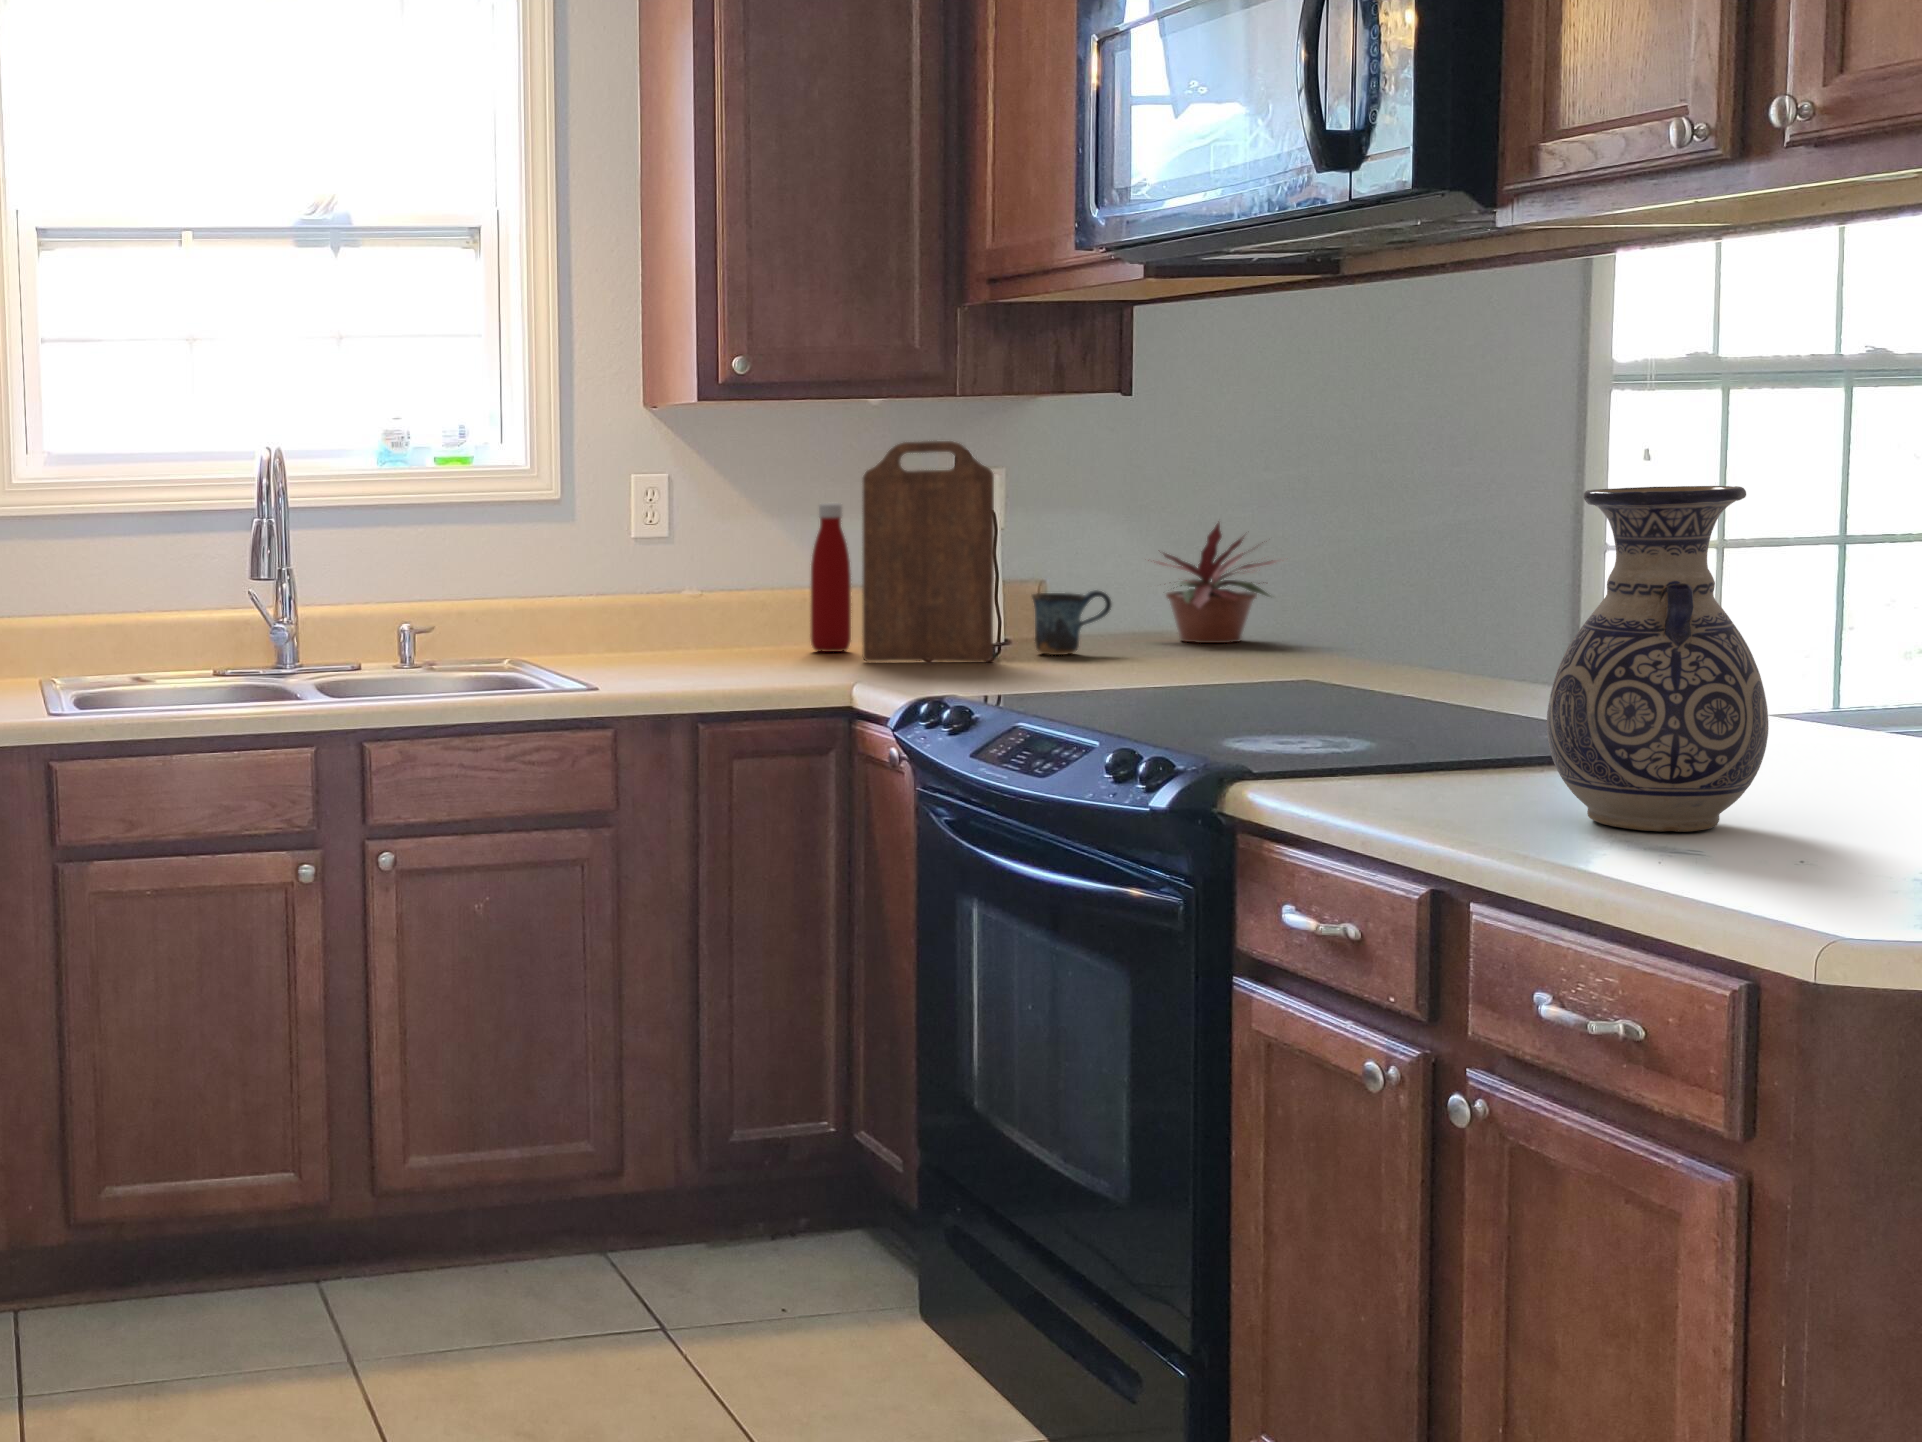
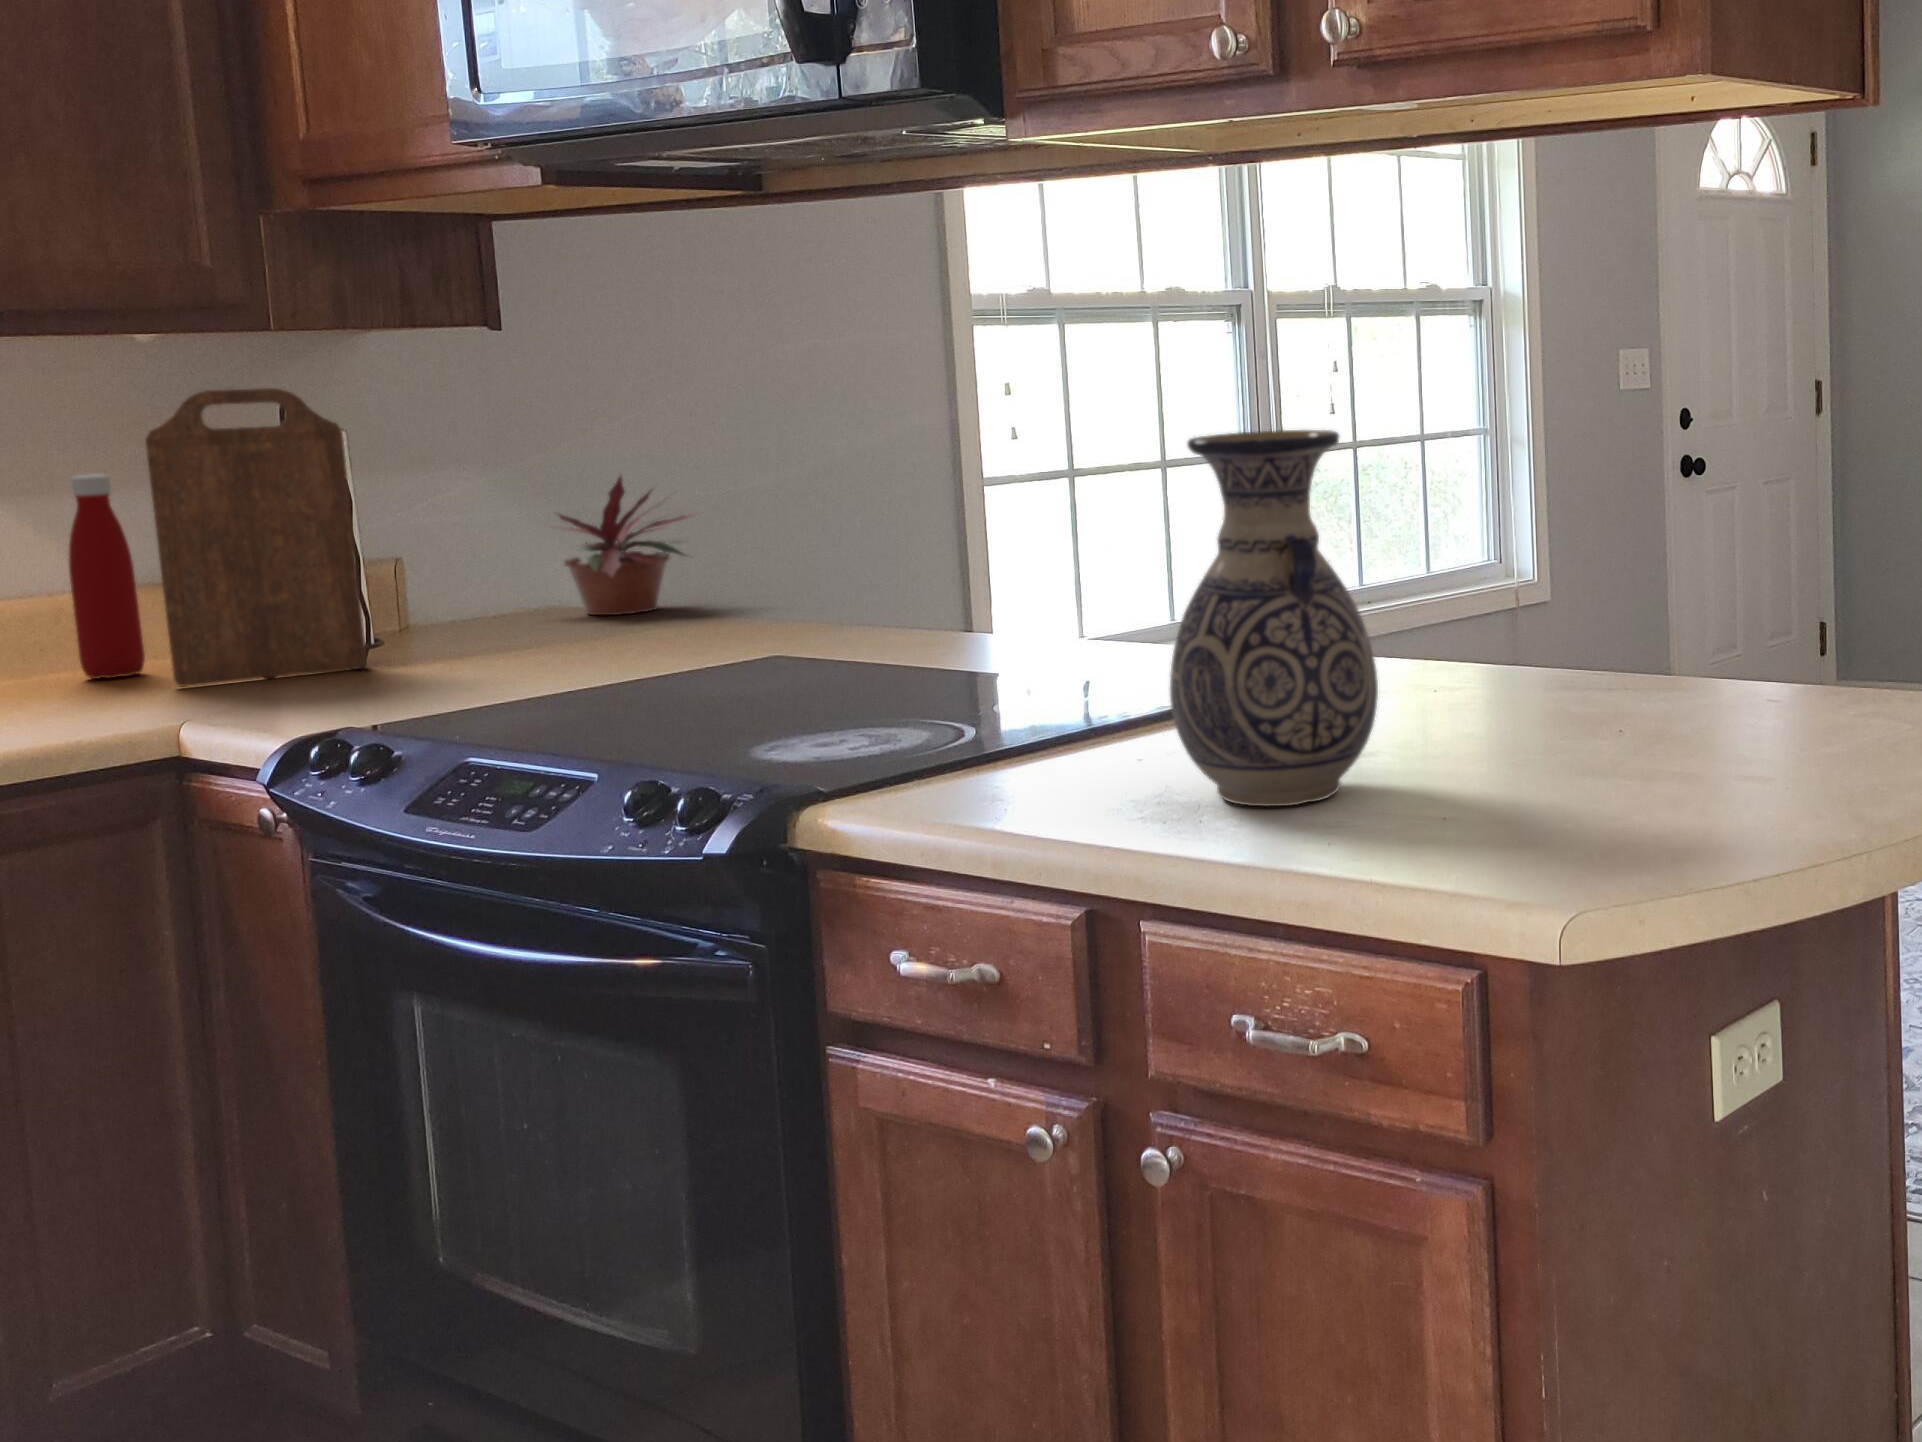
mug: present [1032,590,1111,655] -> none [404,566,511,650]

